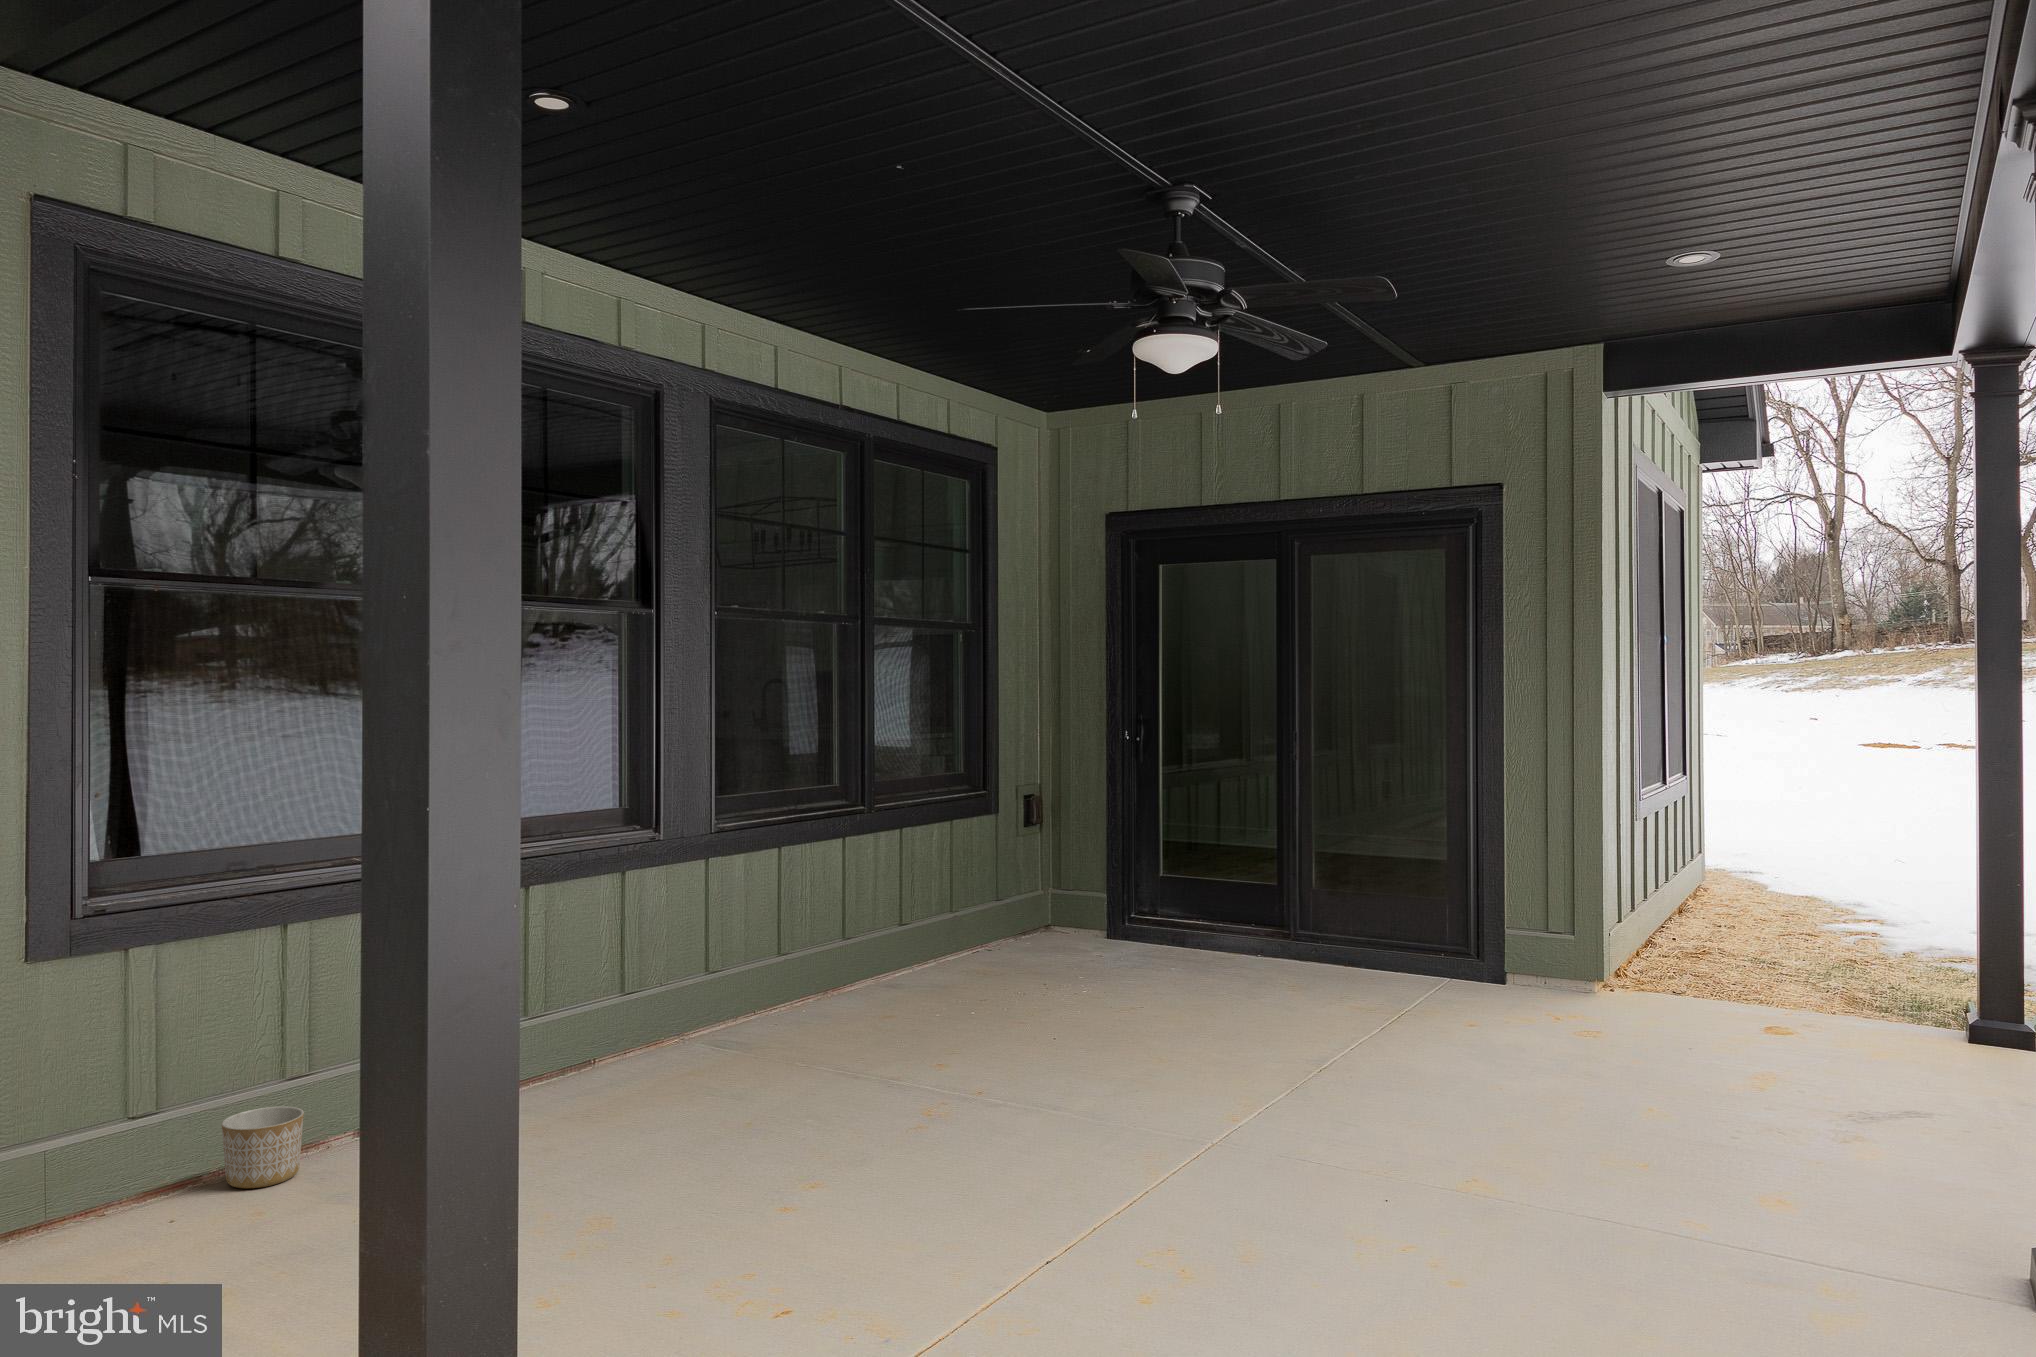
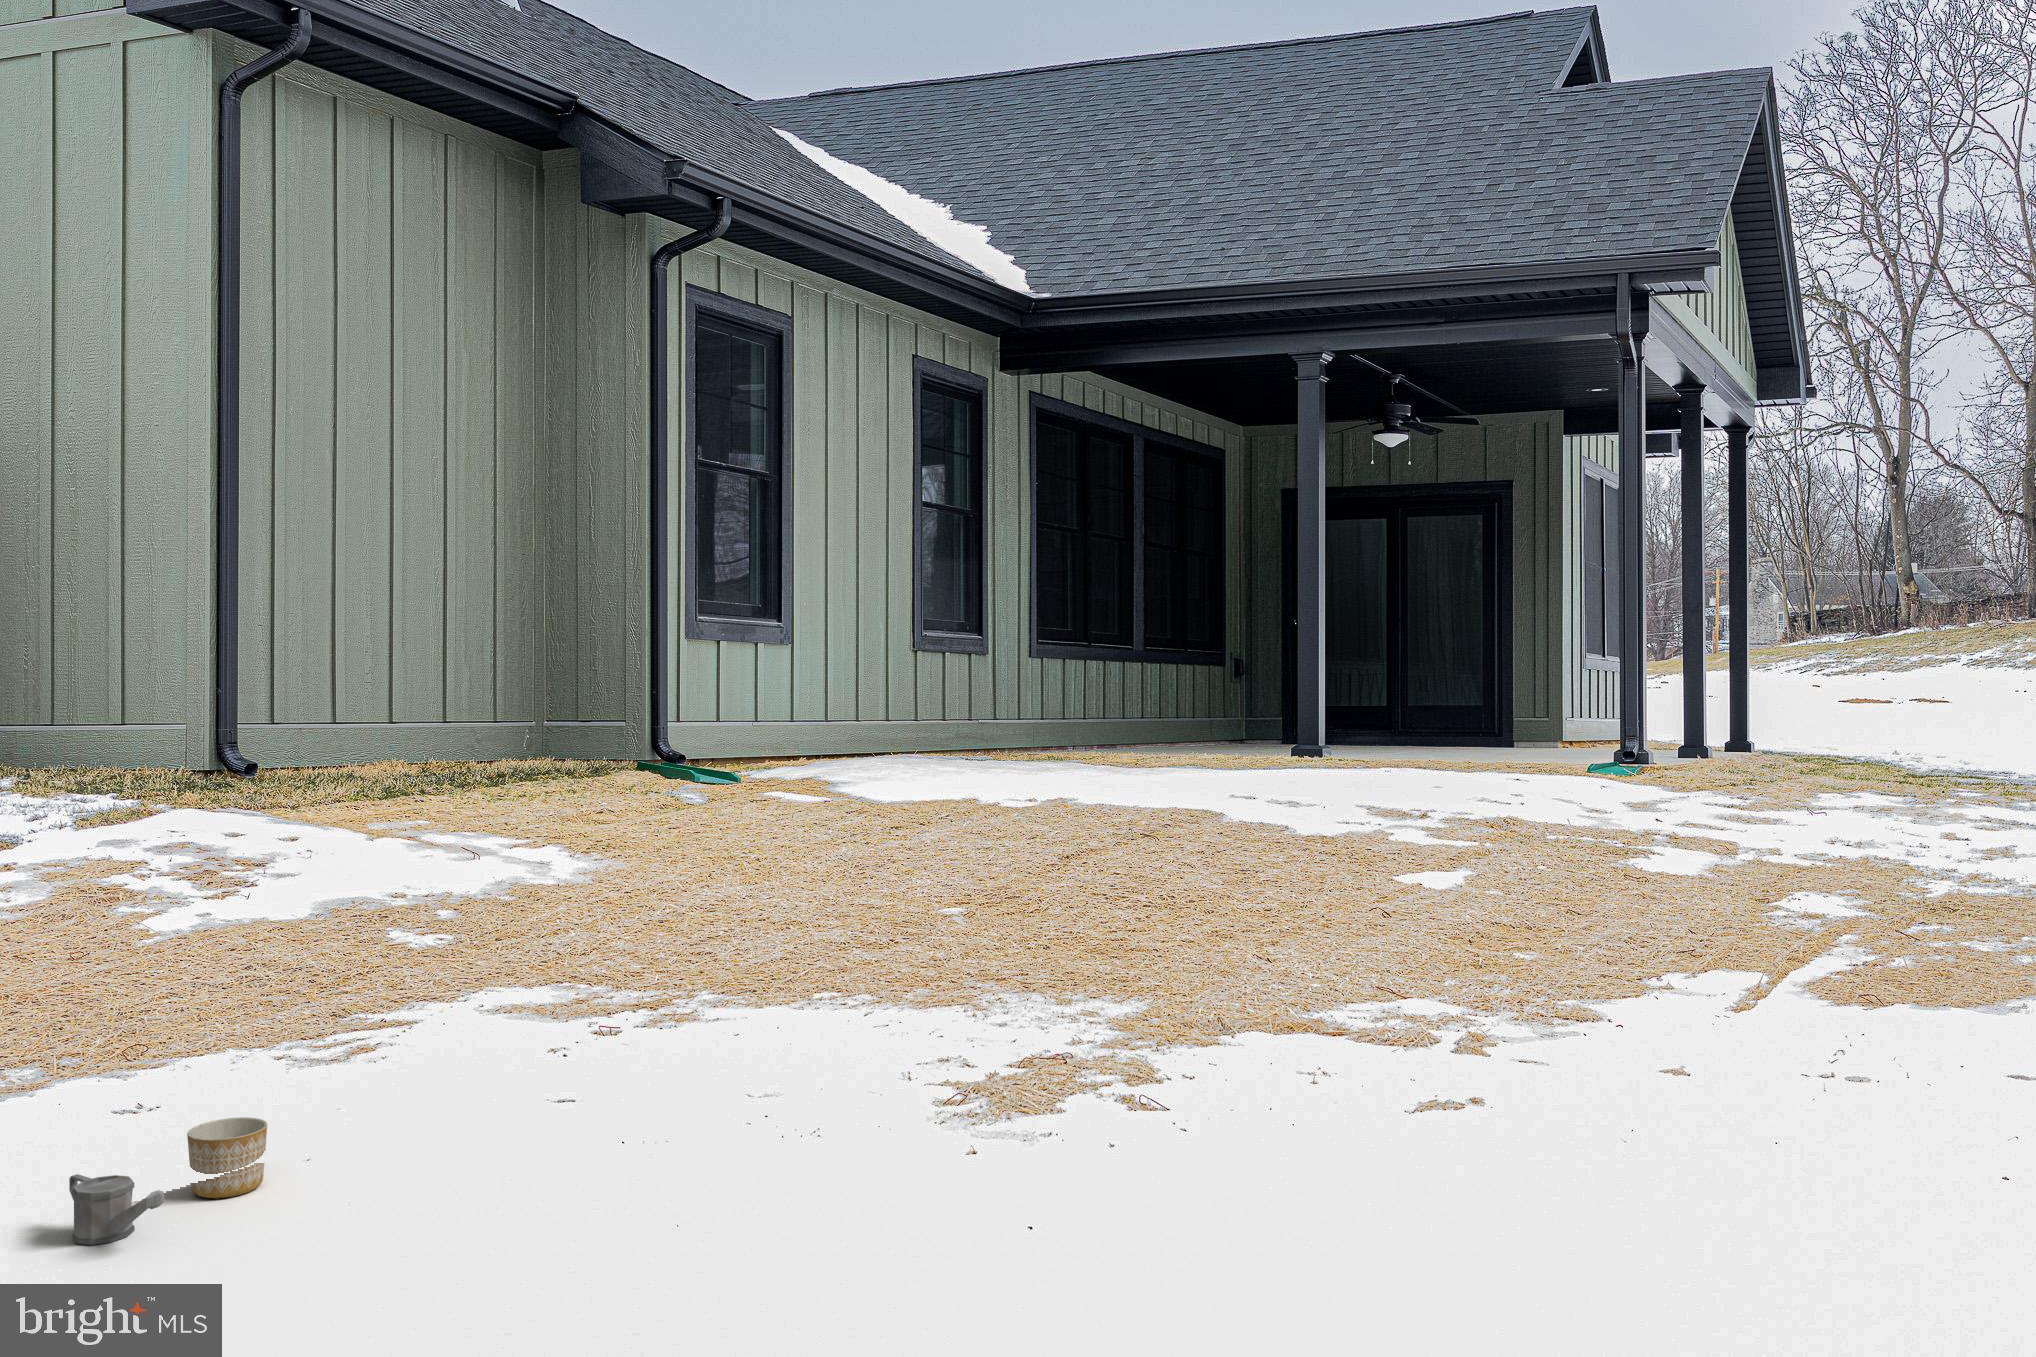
watering can: none [94,1165,184,1238] -> present [69,1174,164,1245]

